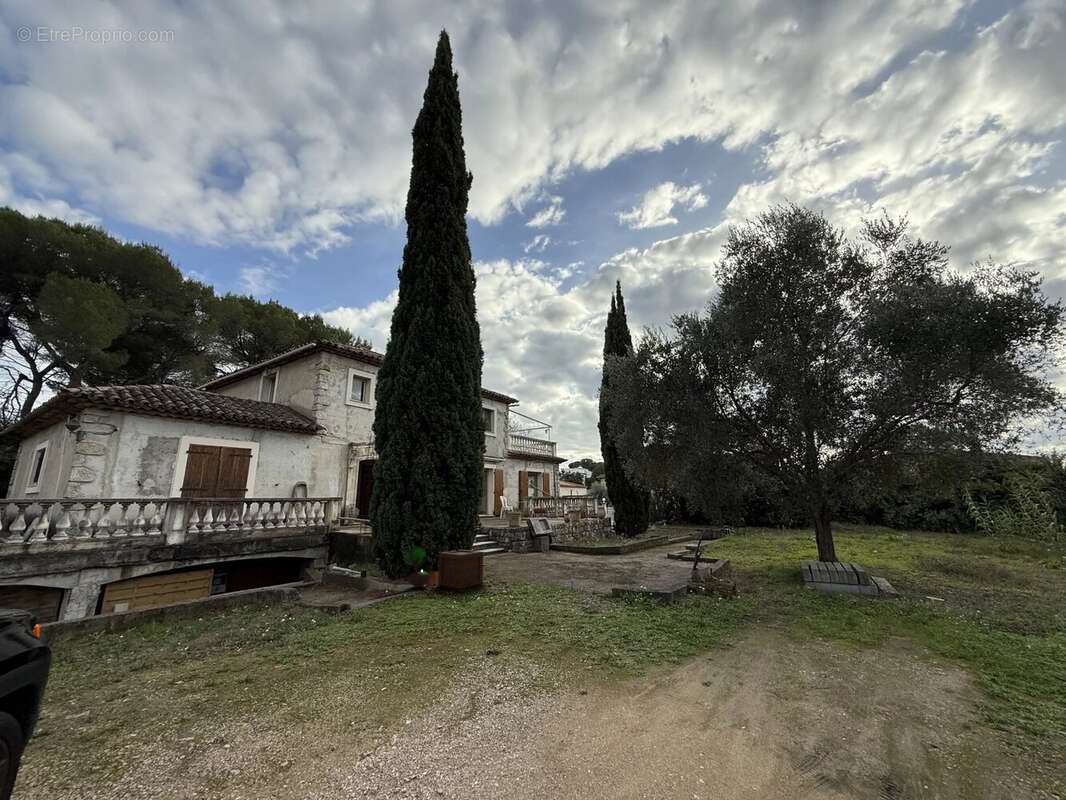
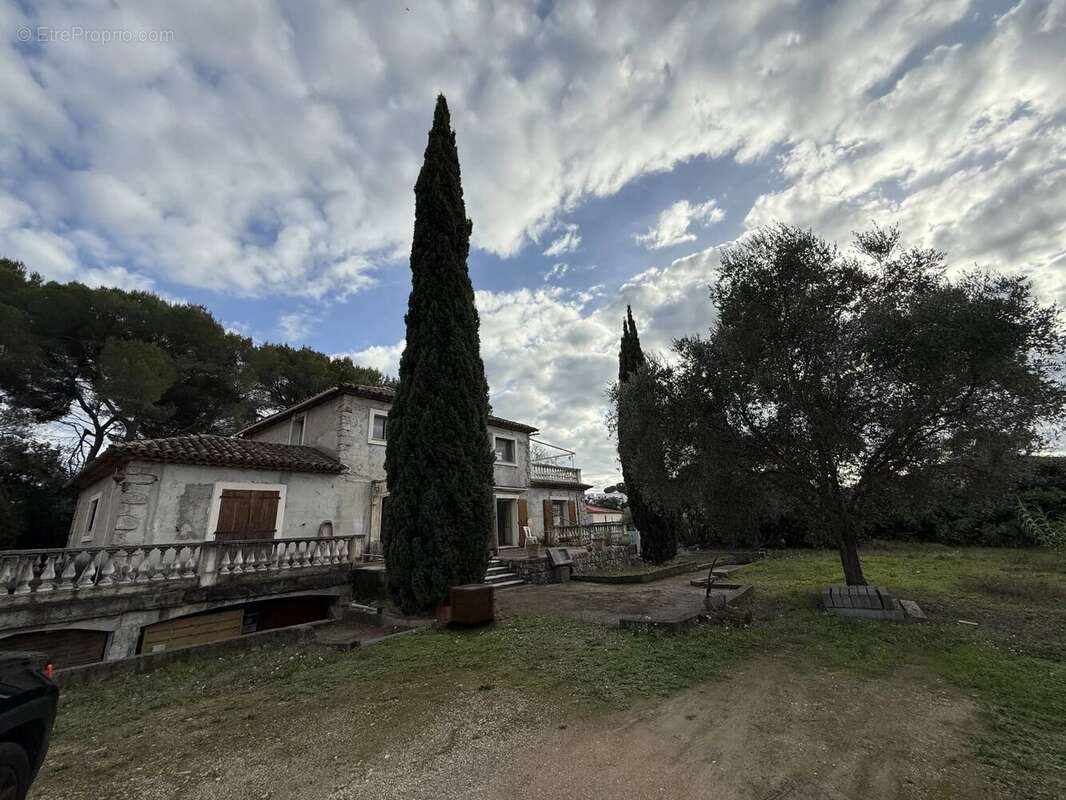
potted tree: present [405,548,429,587] -> none [414,579,442,623]

